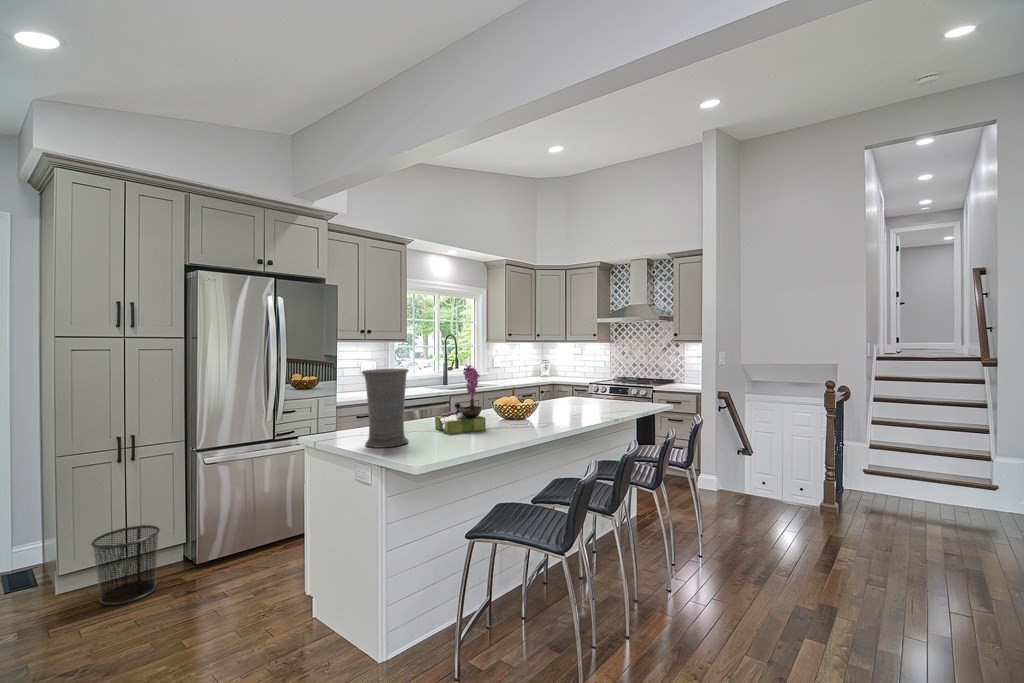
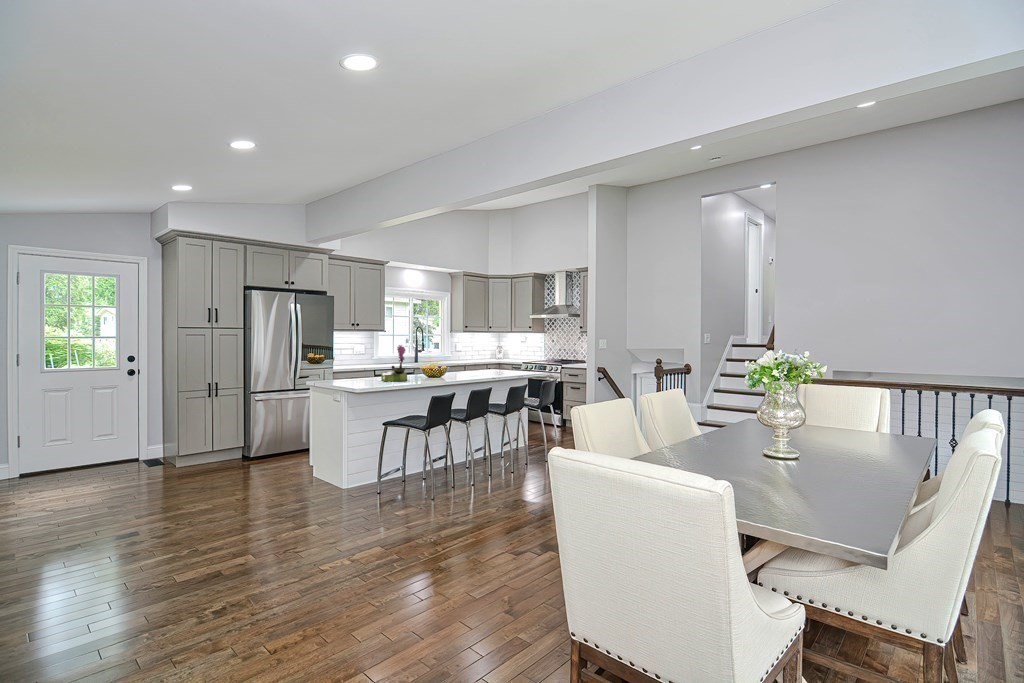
vase: present [361,368,408,448] -> none [337,346,362,385]
waste bin: present [91,525,160,605] -> none [198,433,233,471]

